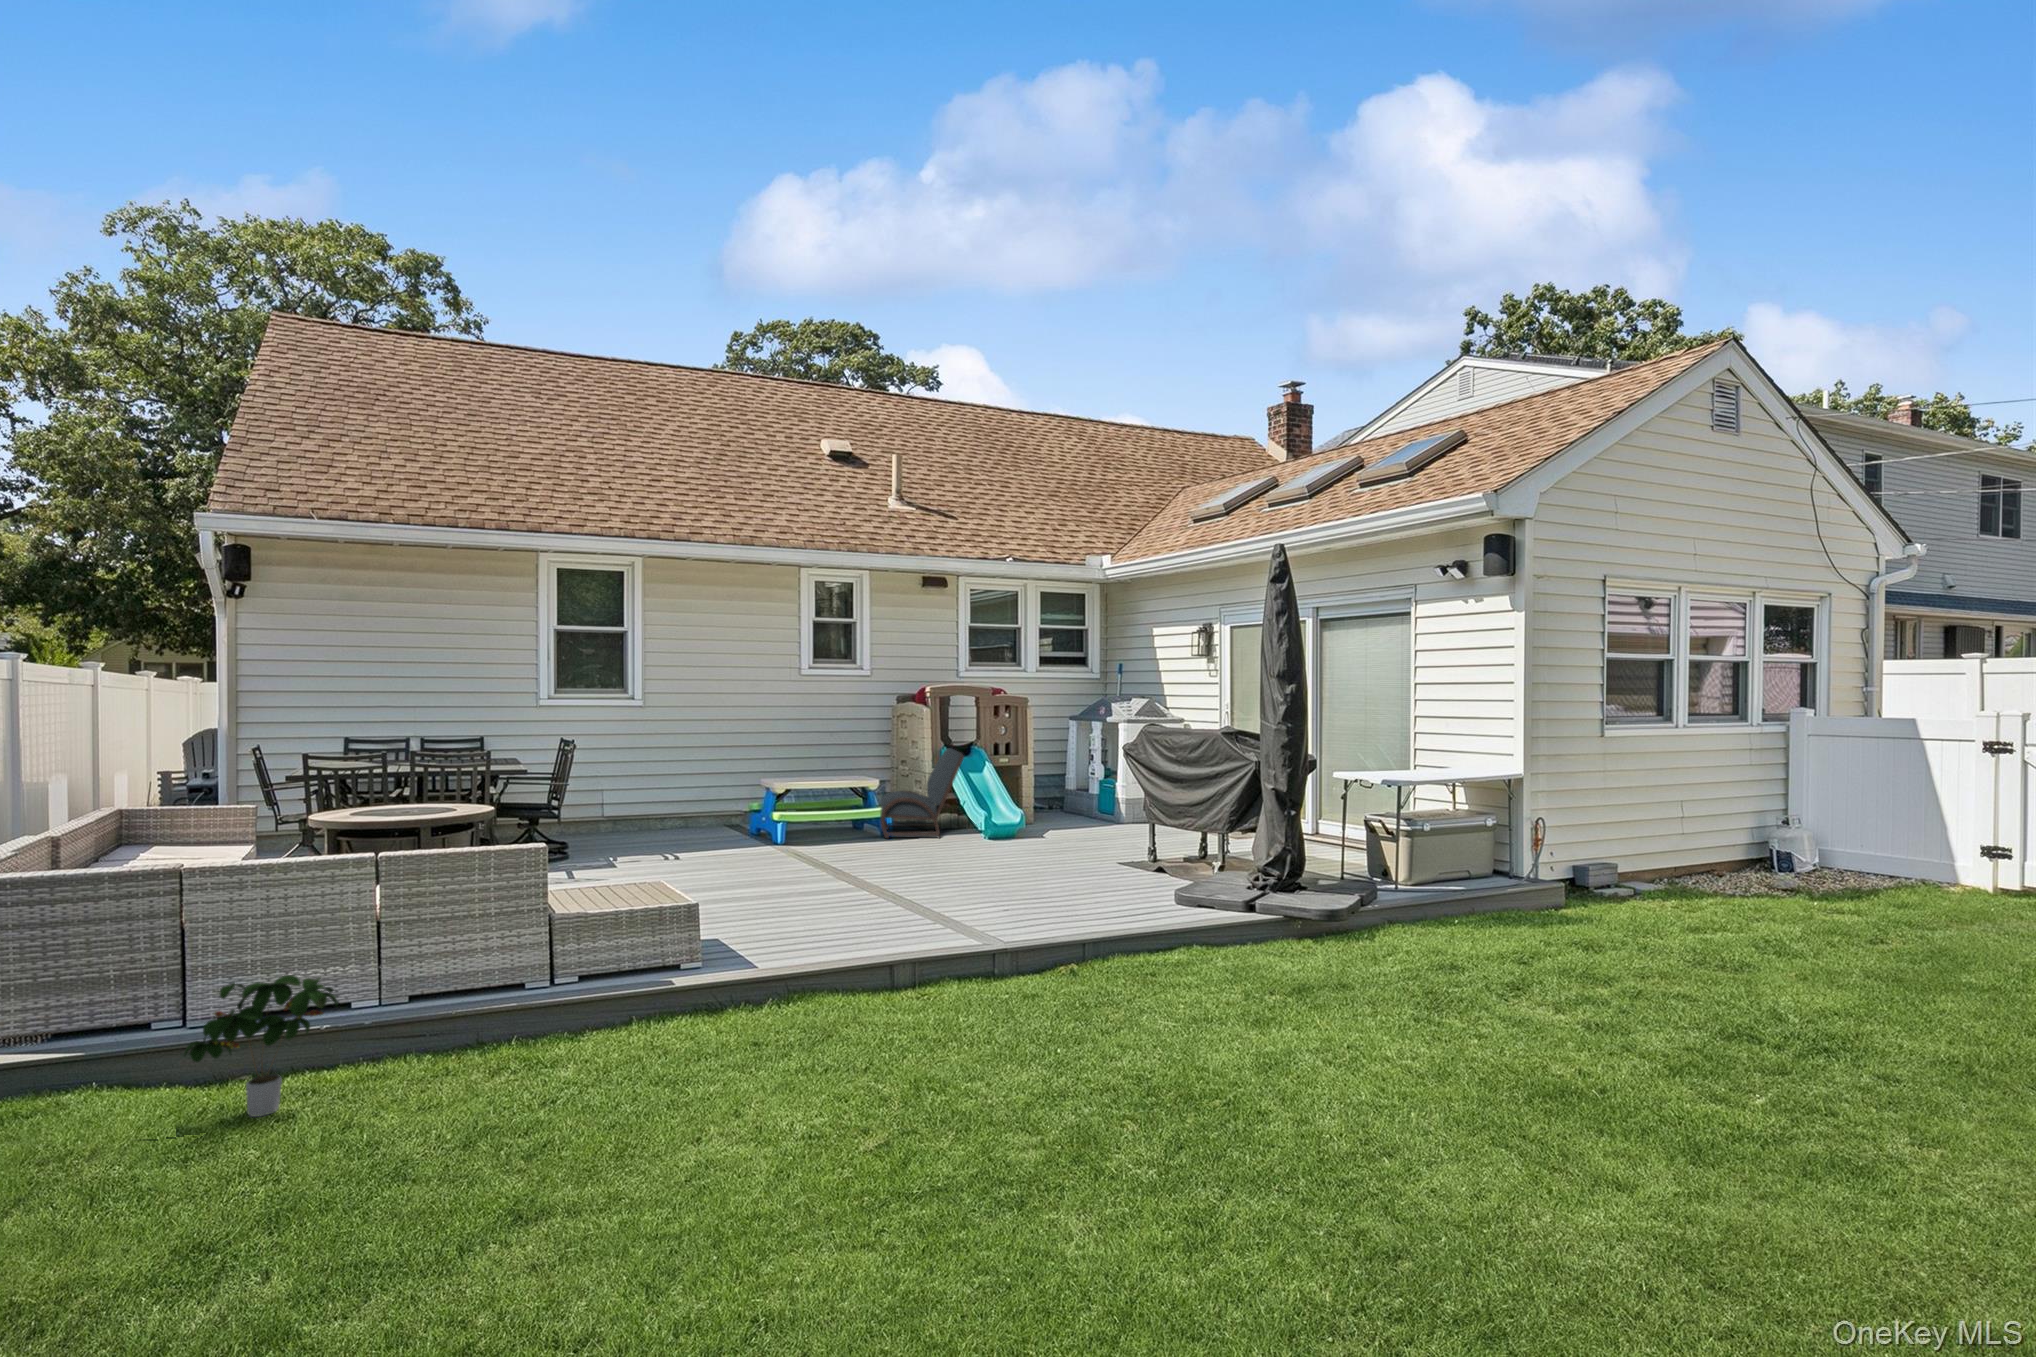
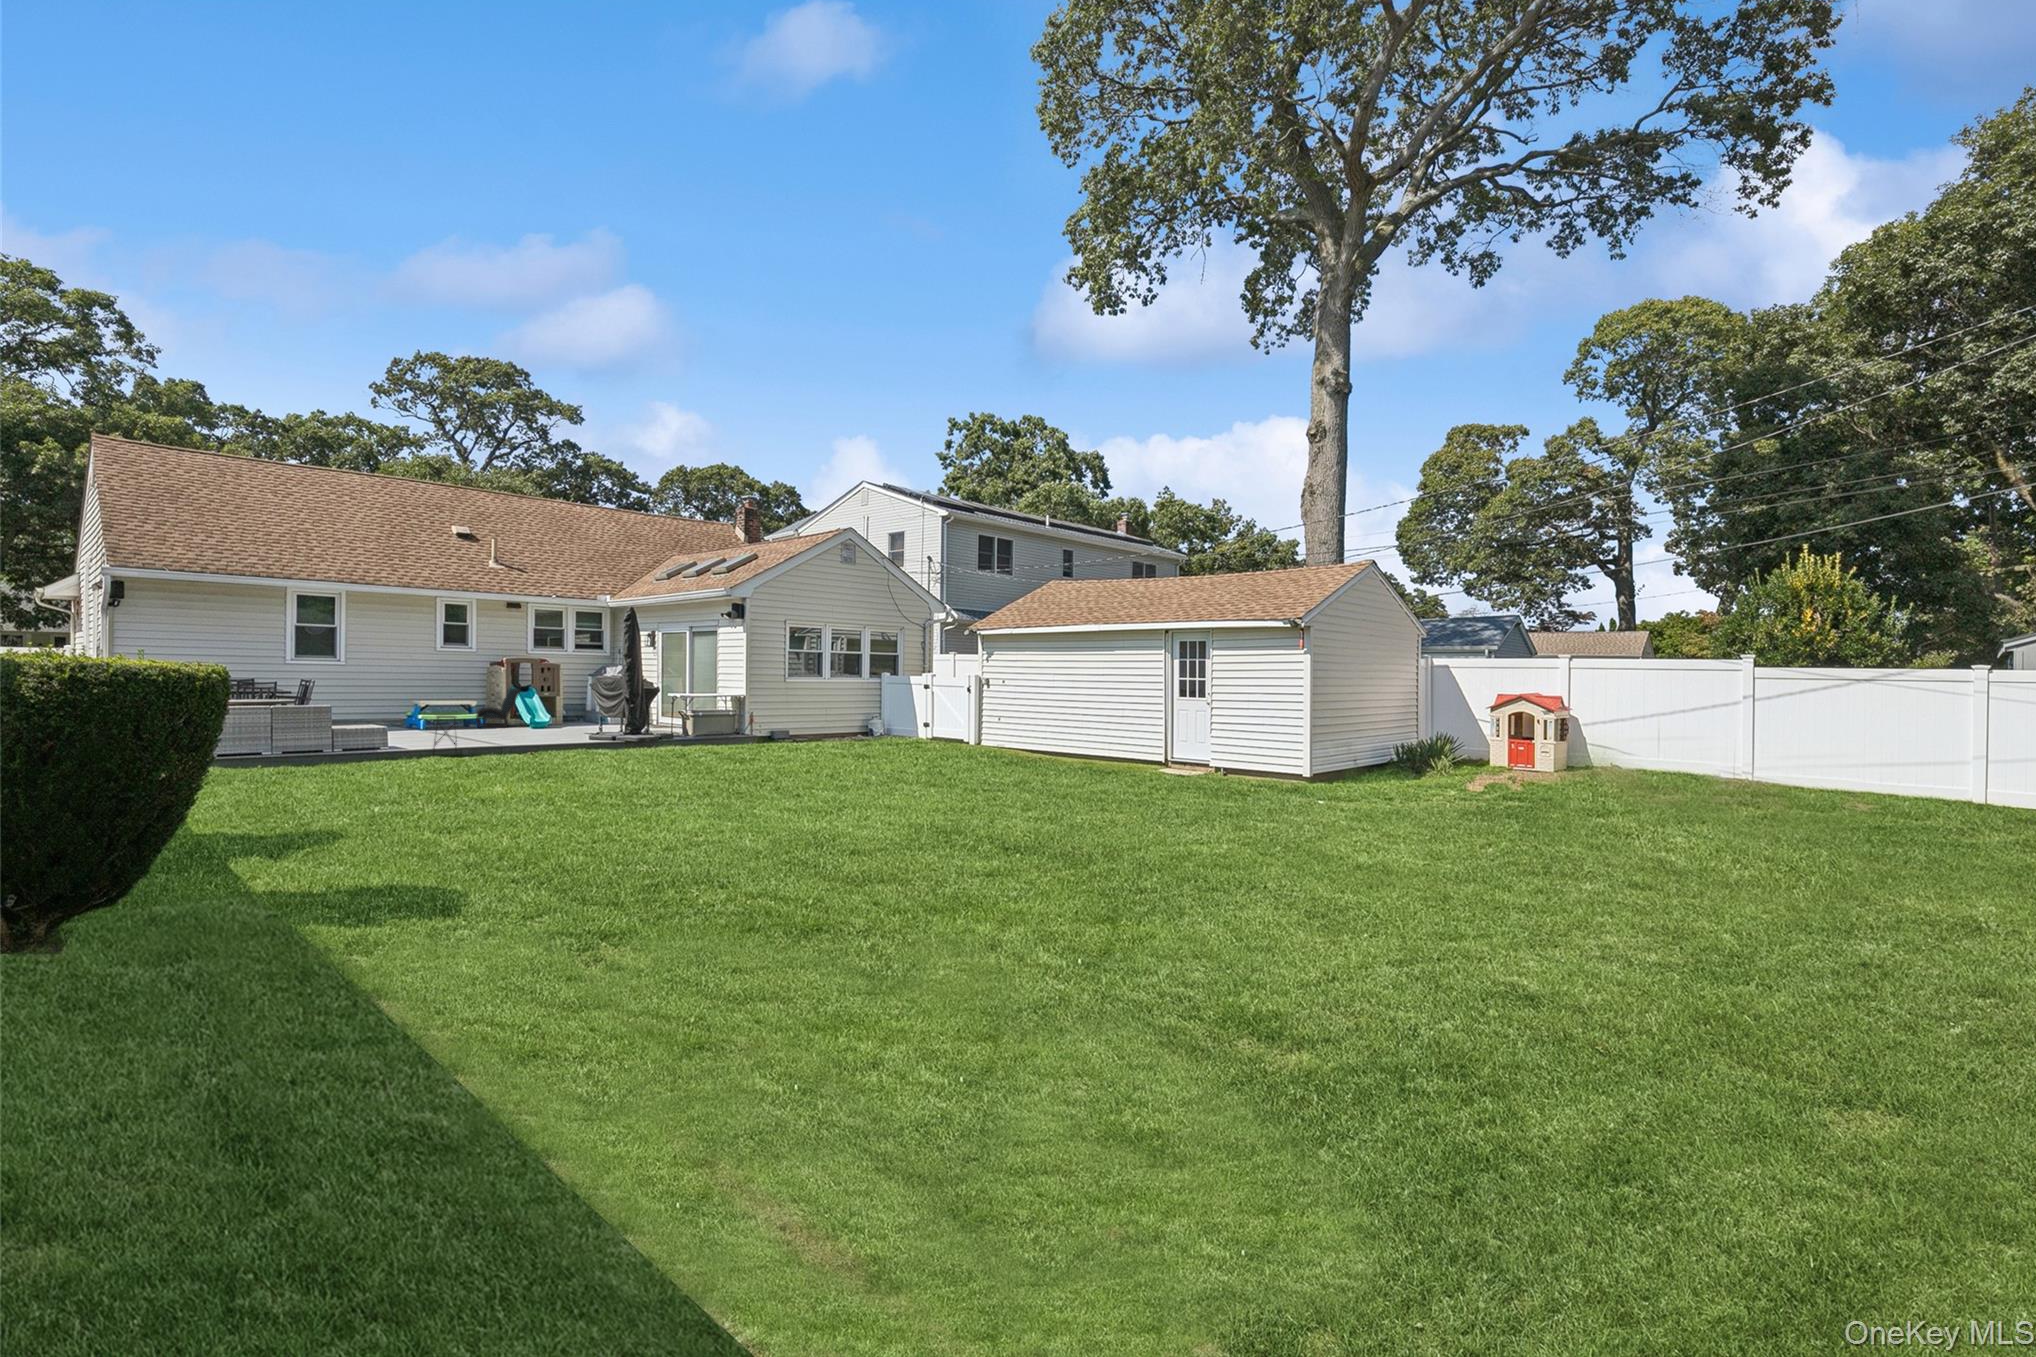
side table: none [820,917,905,1087] -> present [434,716,456,746]
potted plant: present [184,975,338,1117] -> none [248,723,288,758]

